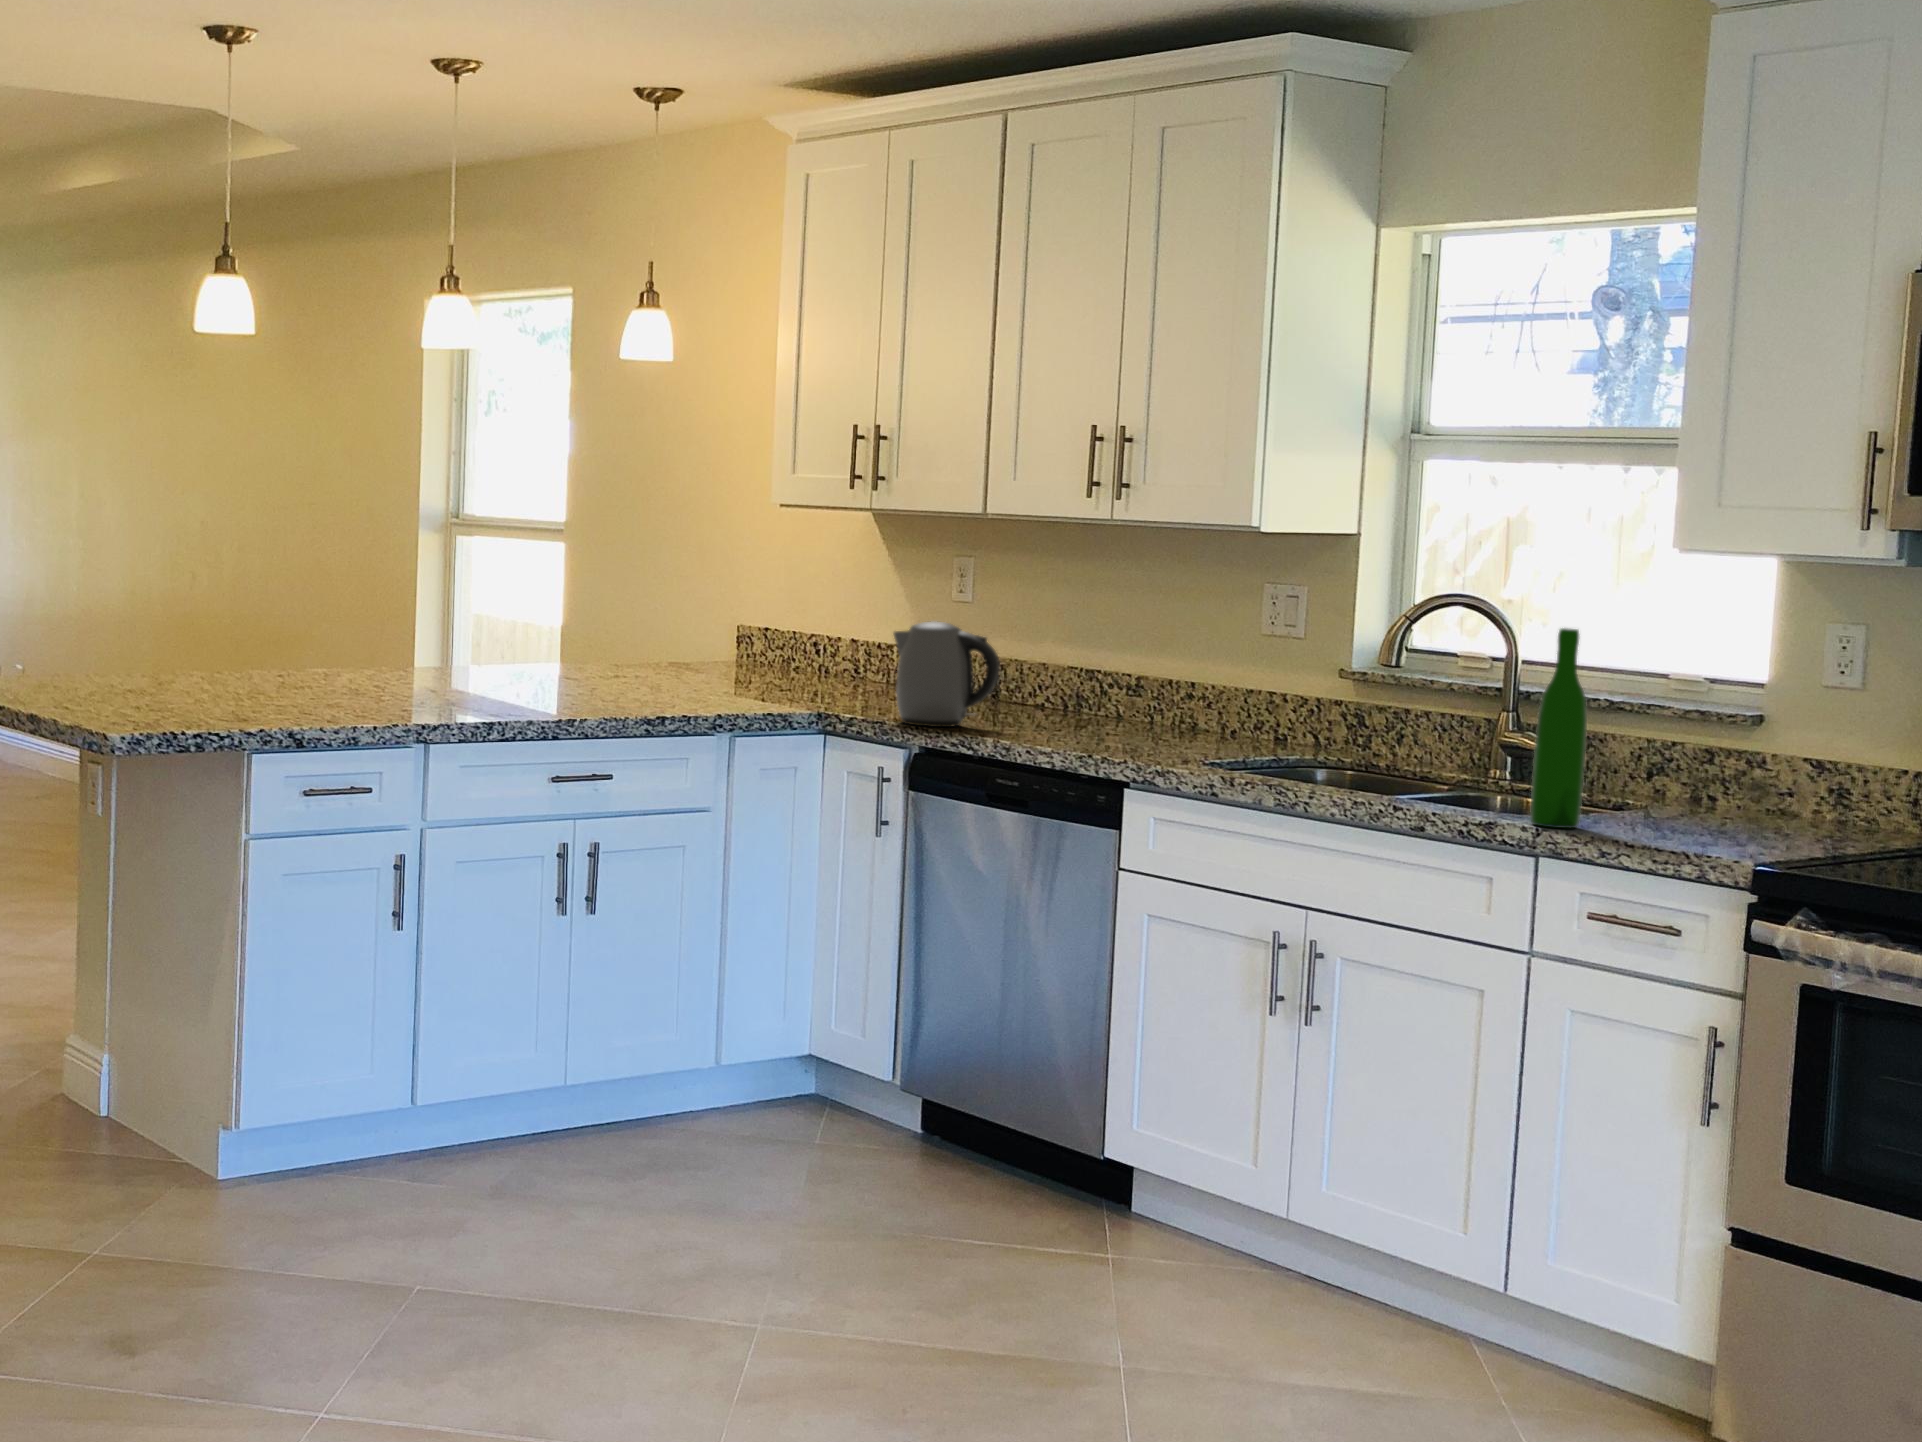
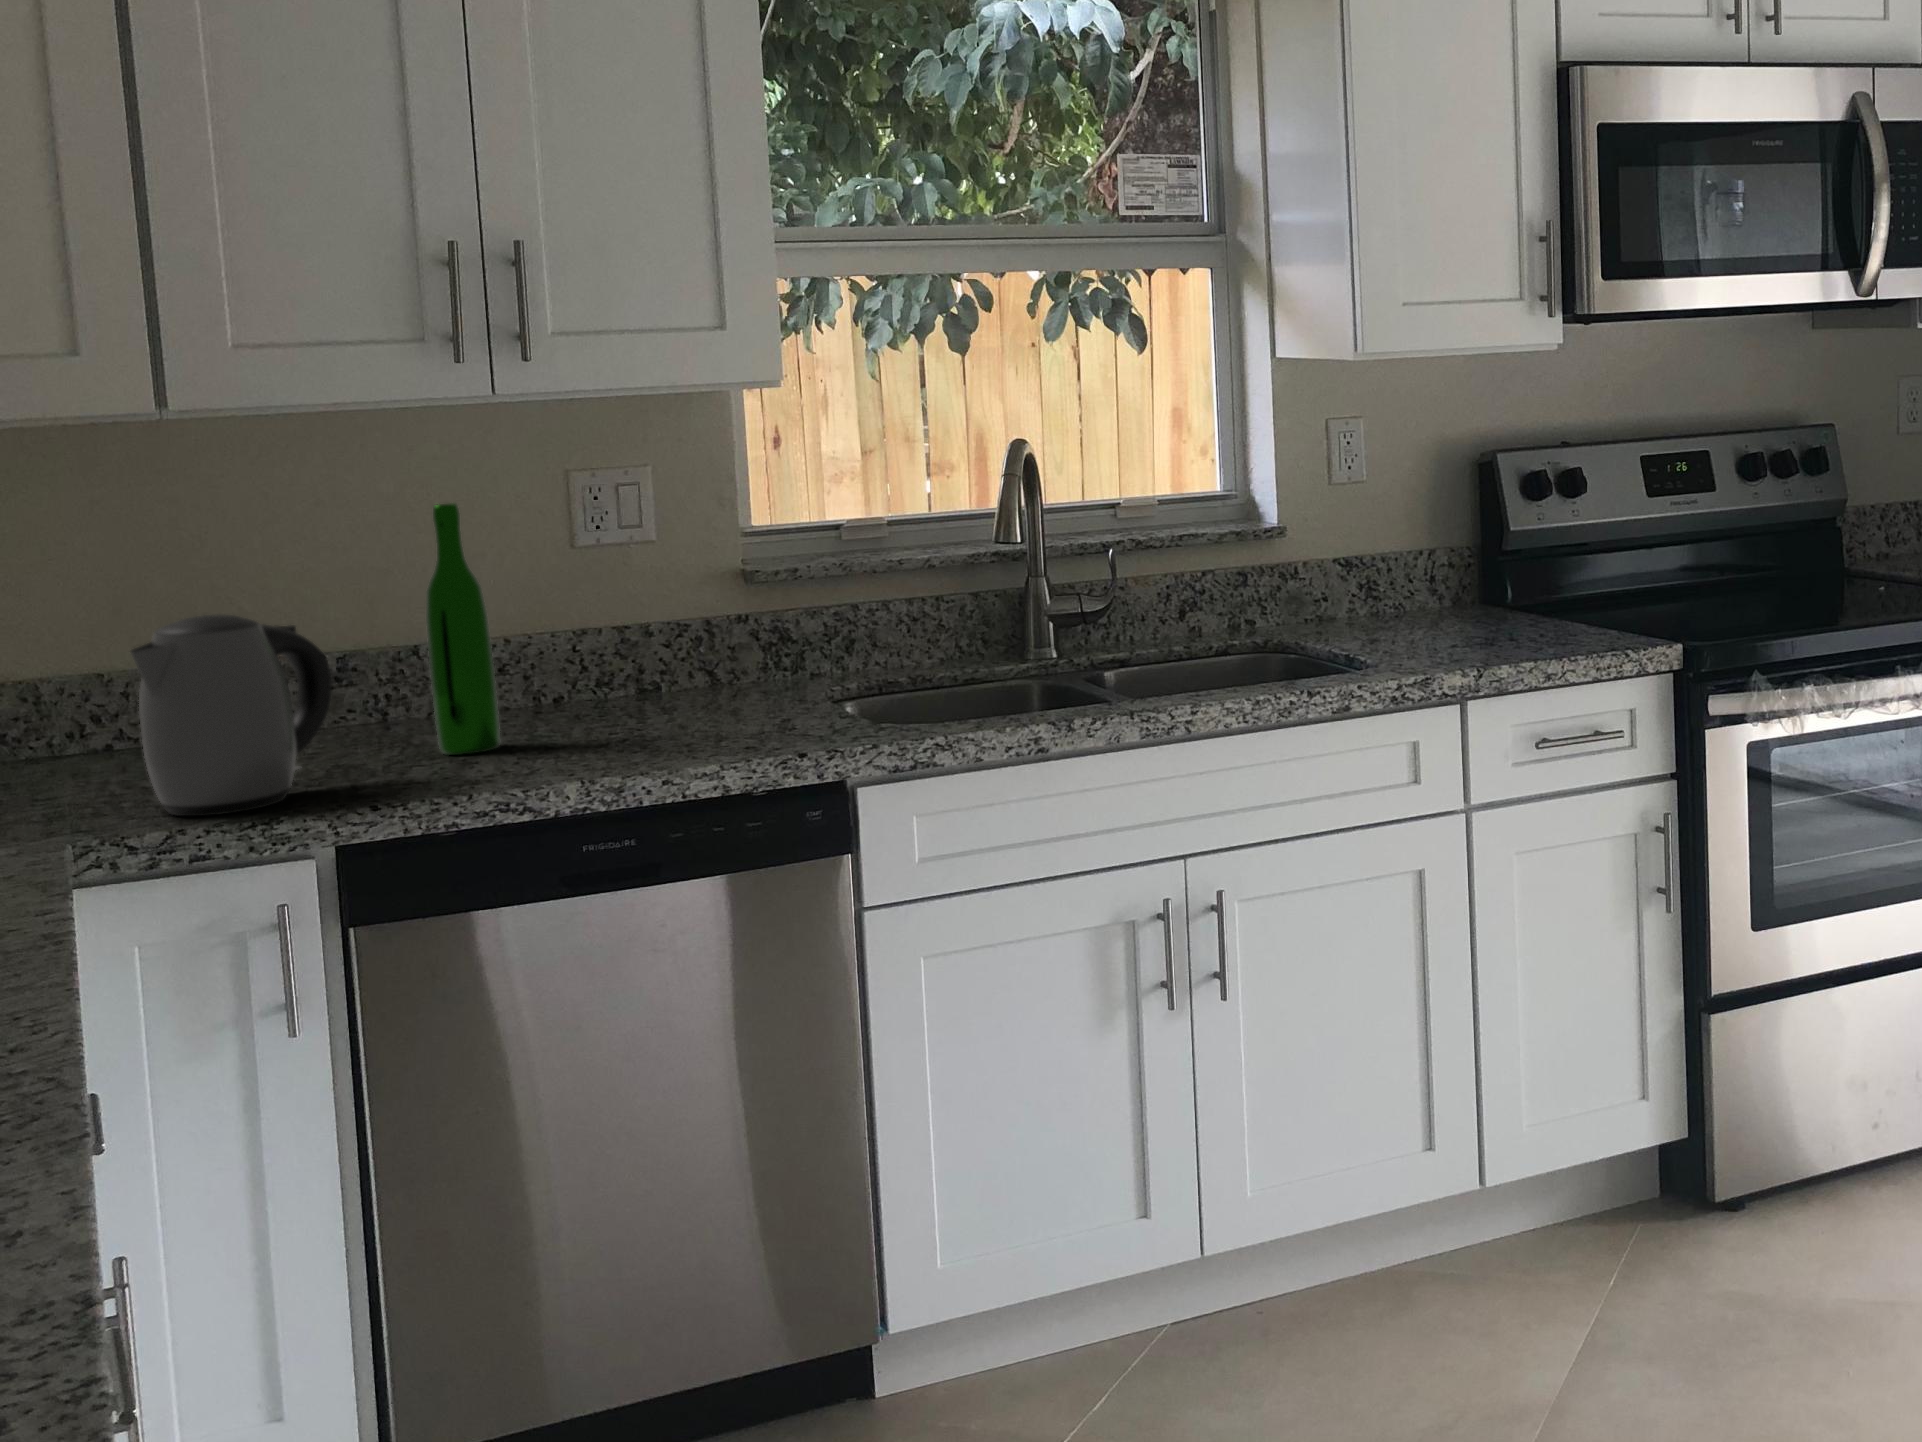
wine bottle: present [1530,628,1587,828] -> present [426,503,500,755]

